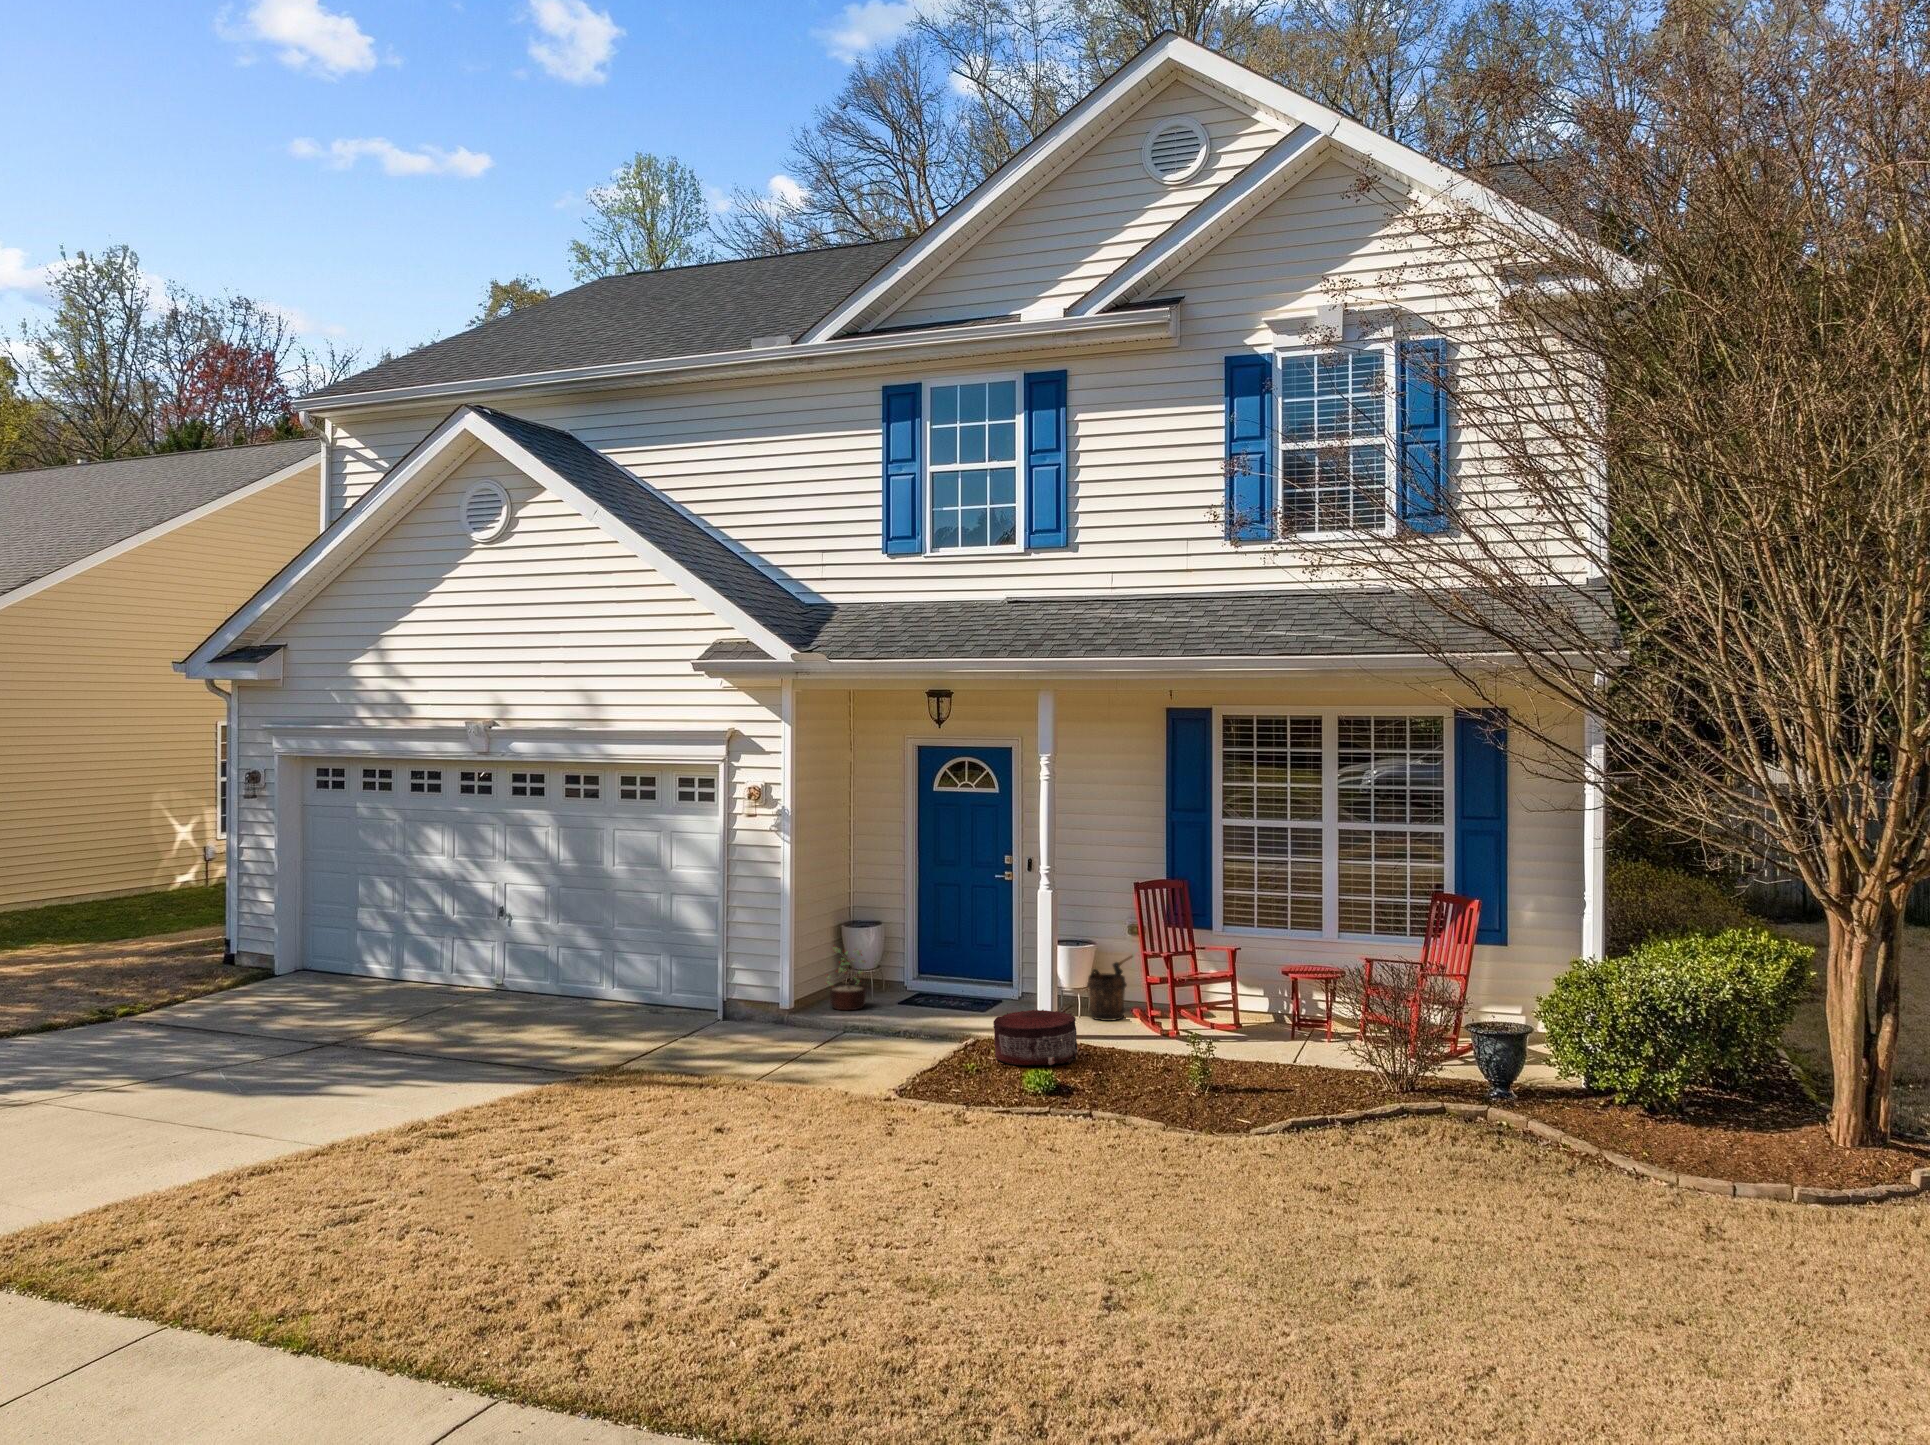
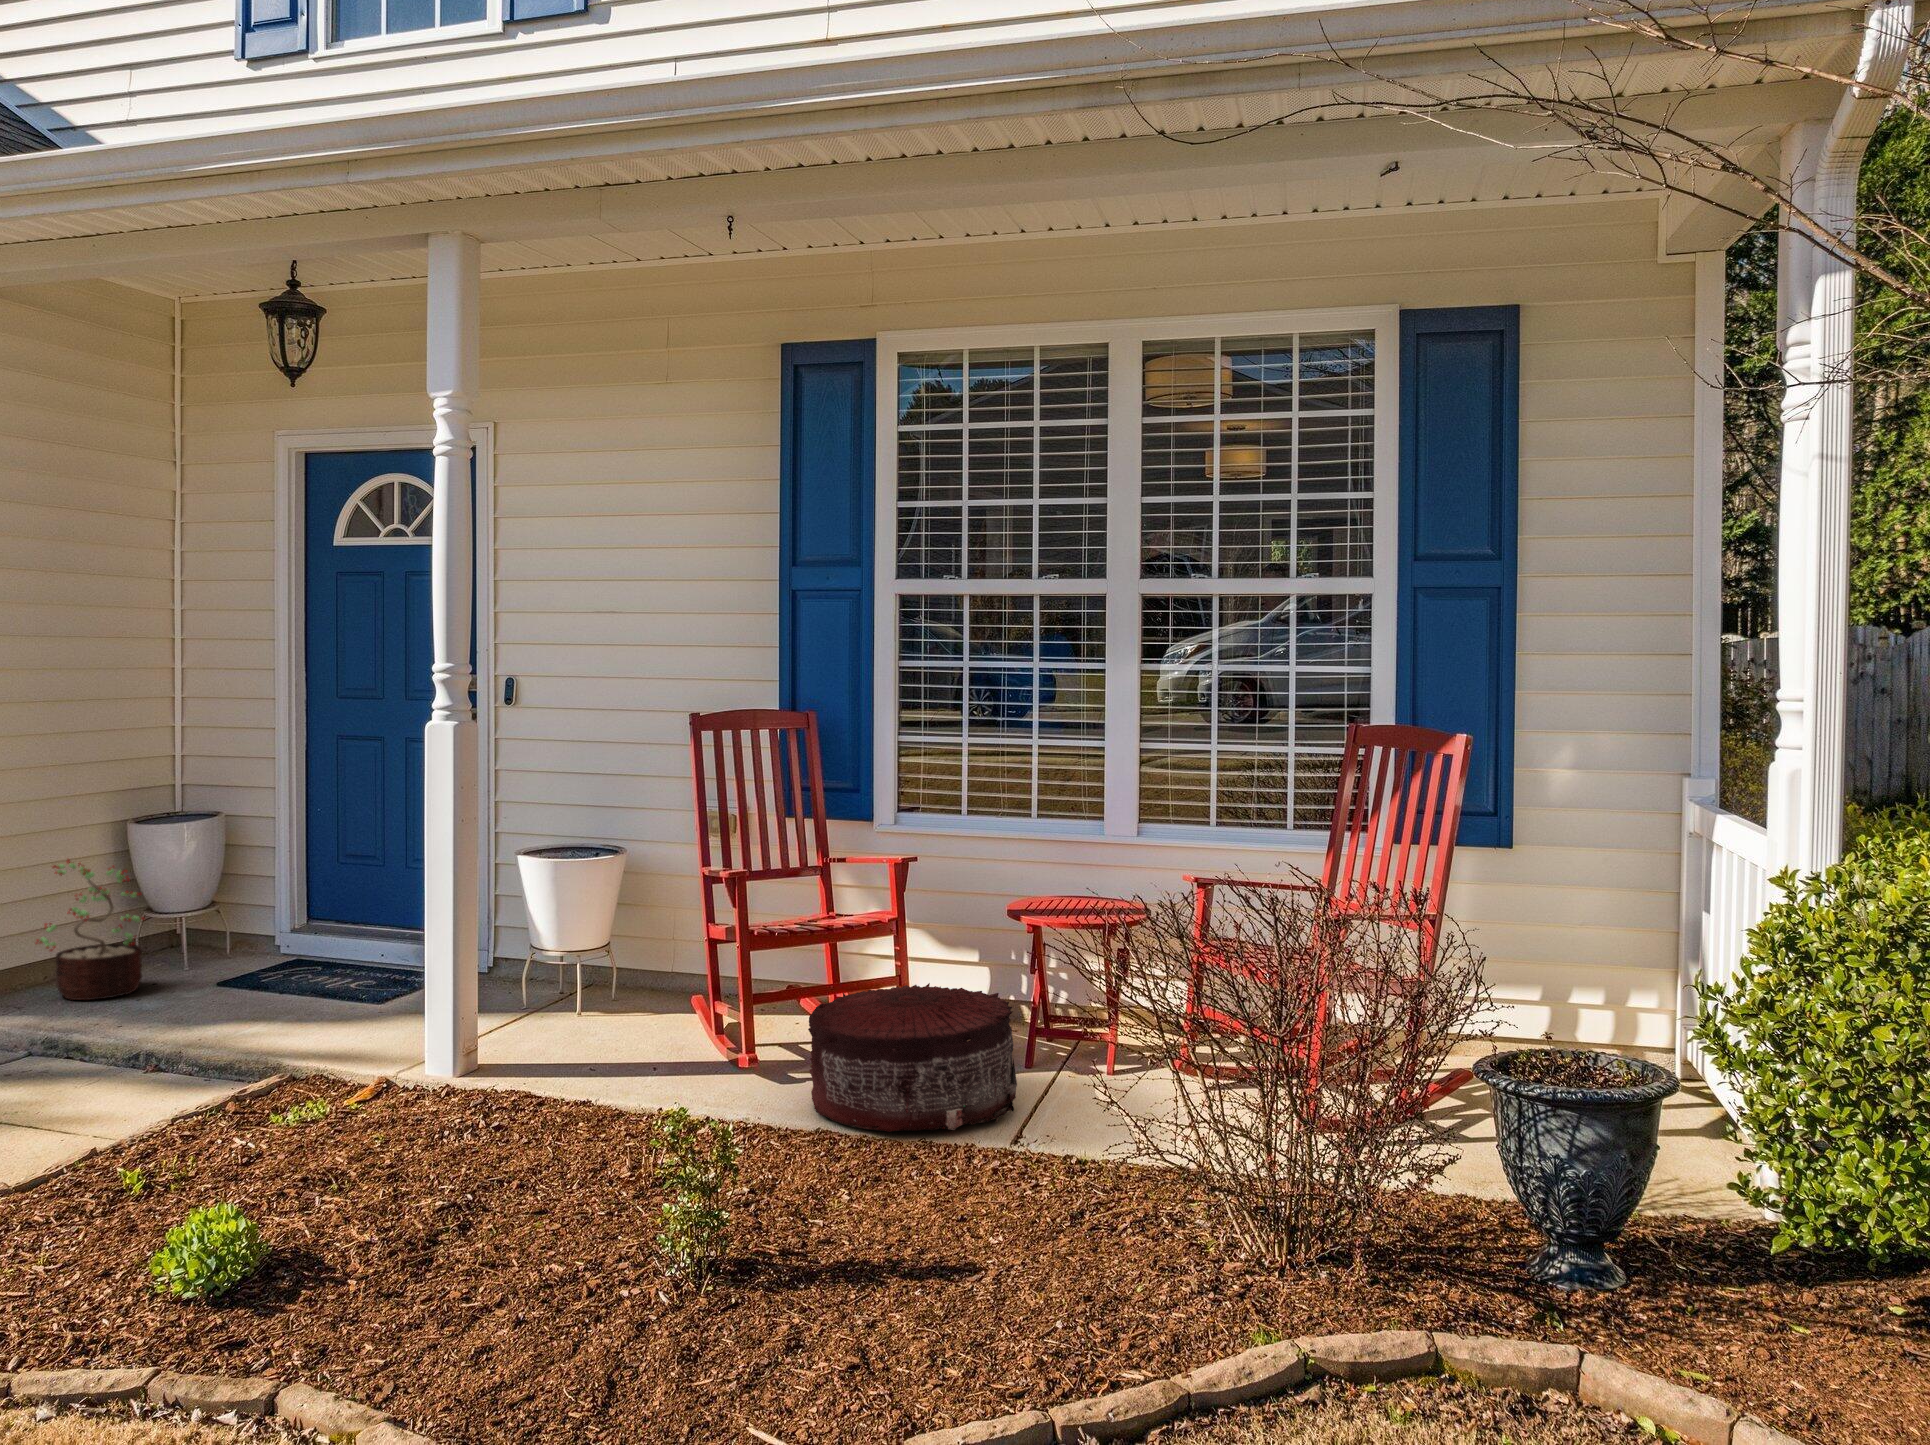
bucket: present [1087,956,1133,1021] -> none [591,875,703,1020]
pouf: present [993,1010,1078,1065] -> present [808,983,1017,1132]

